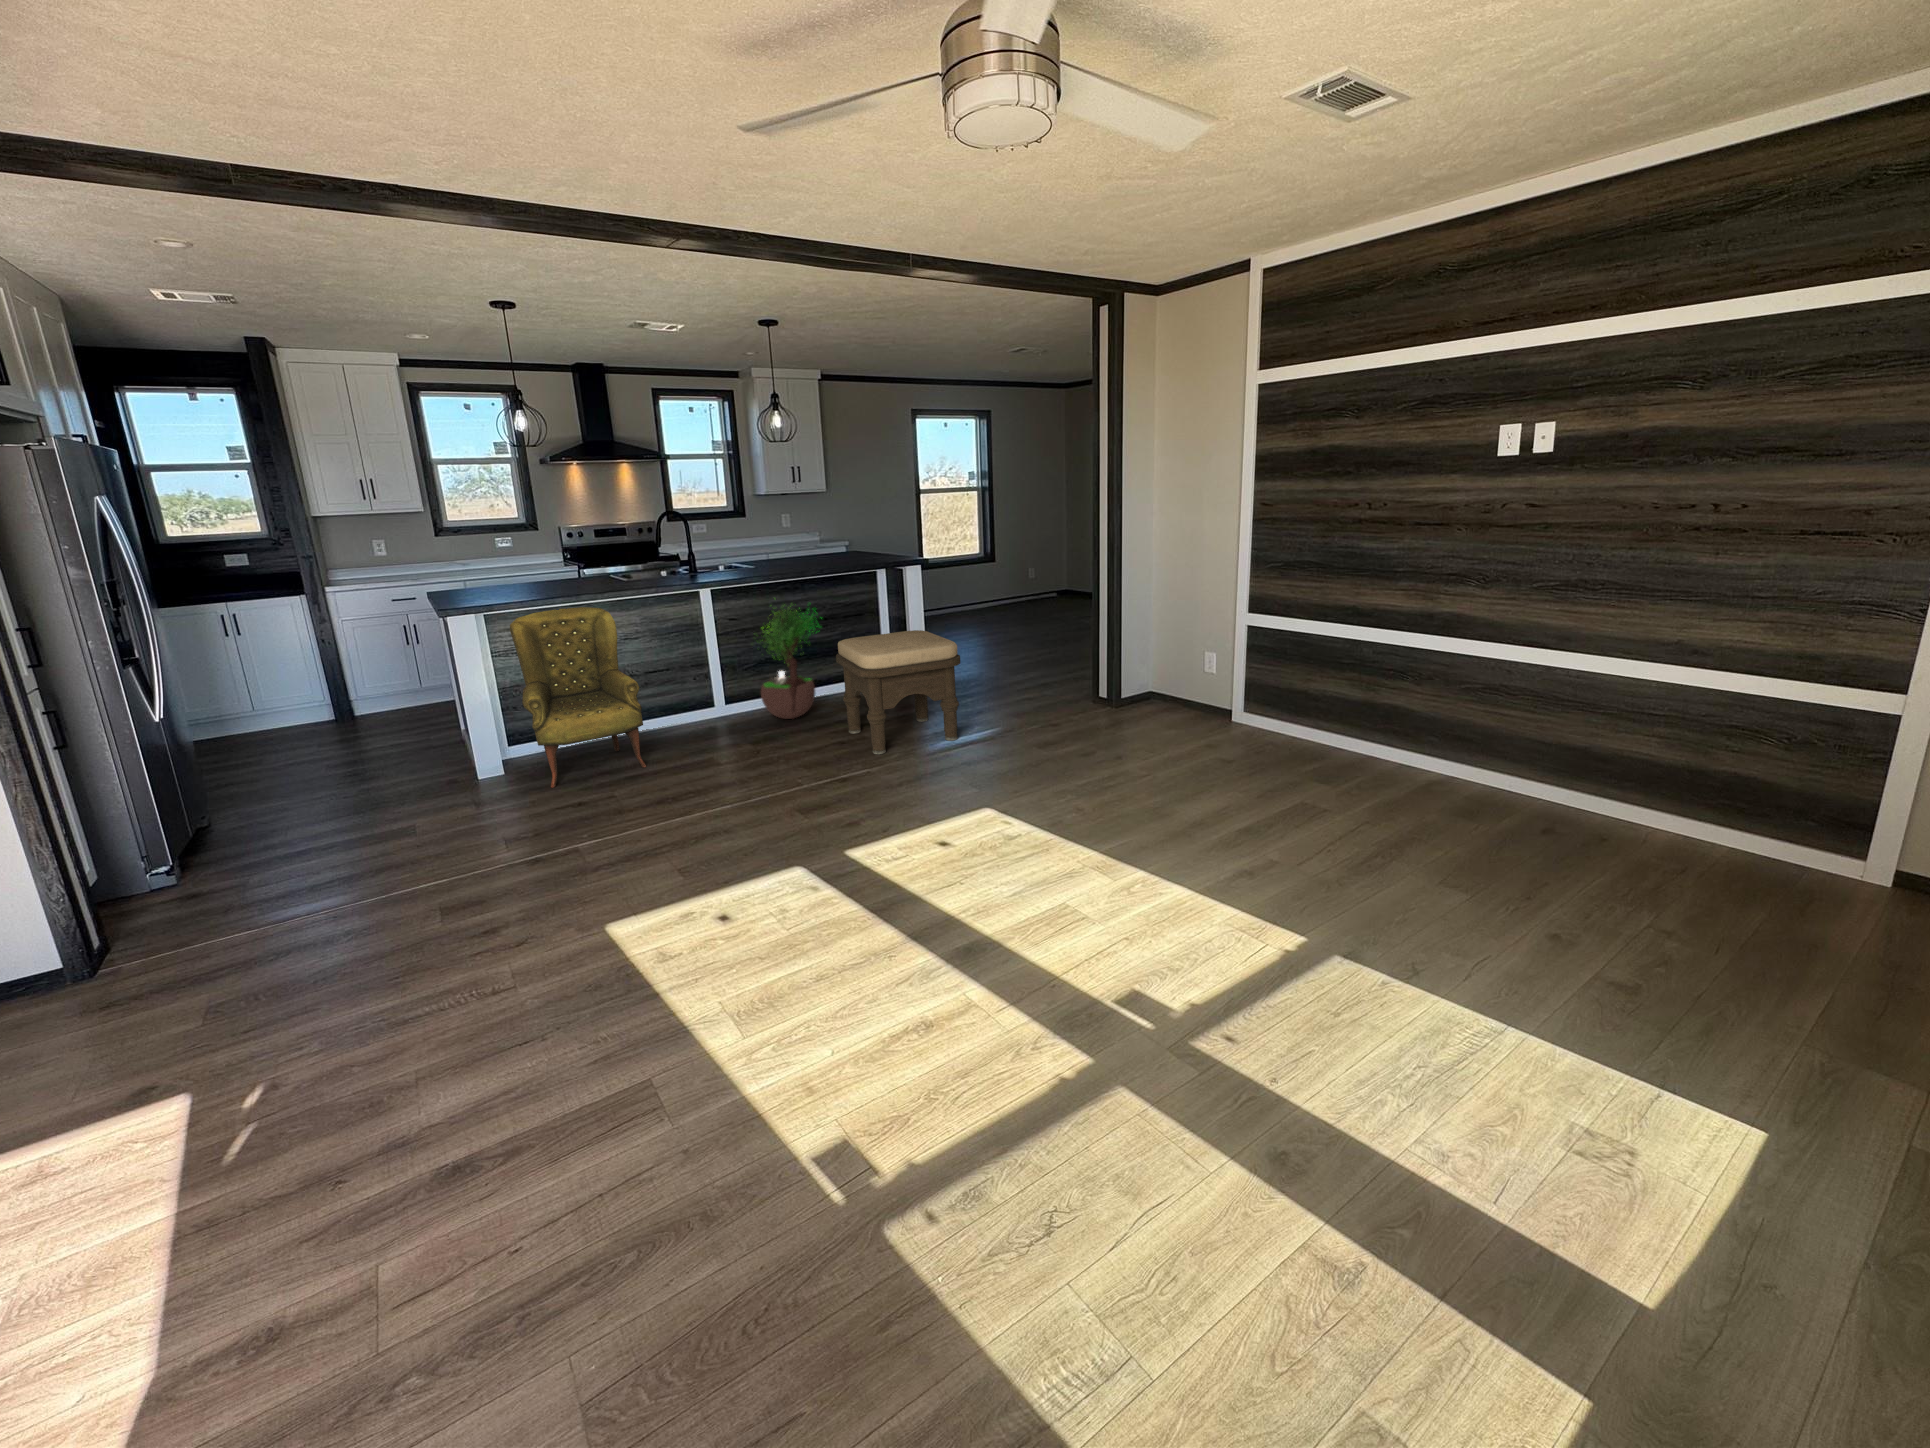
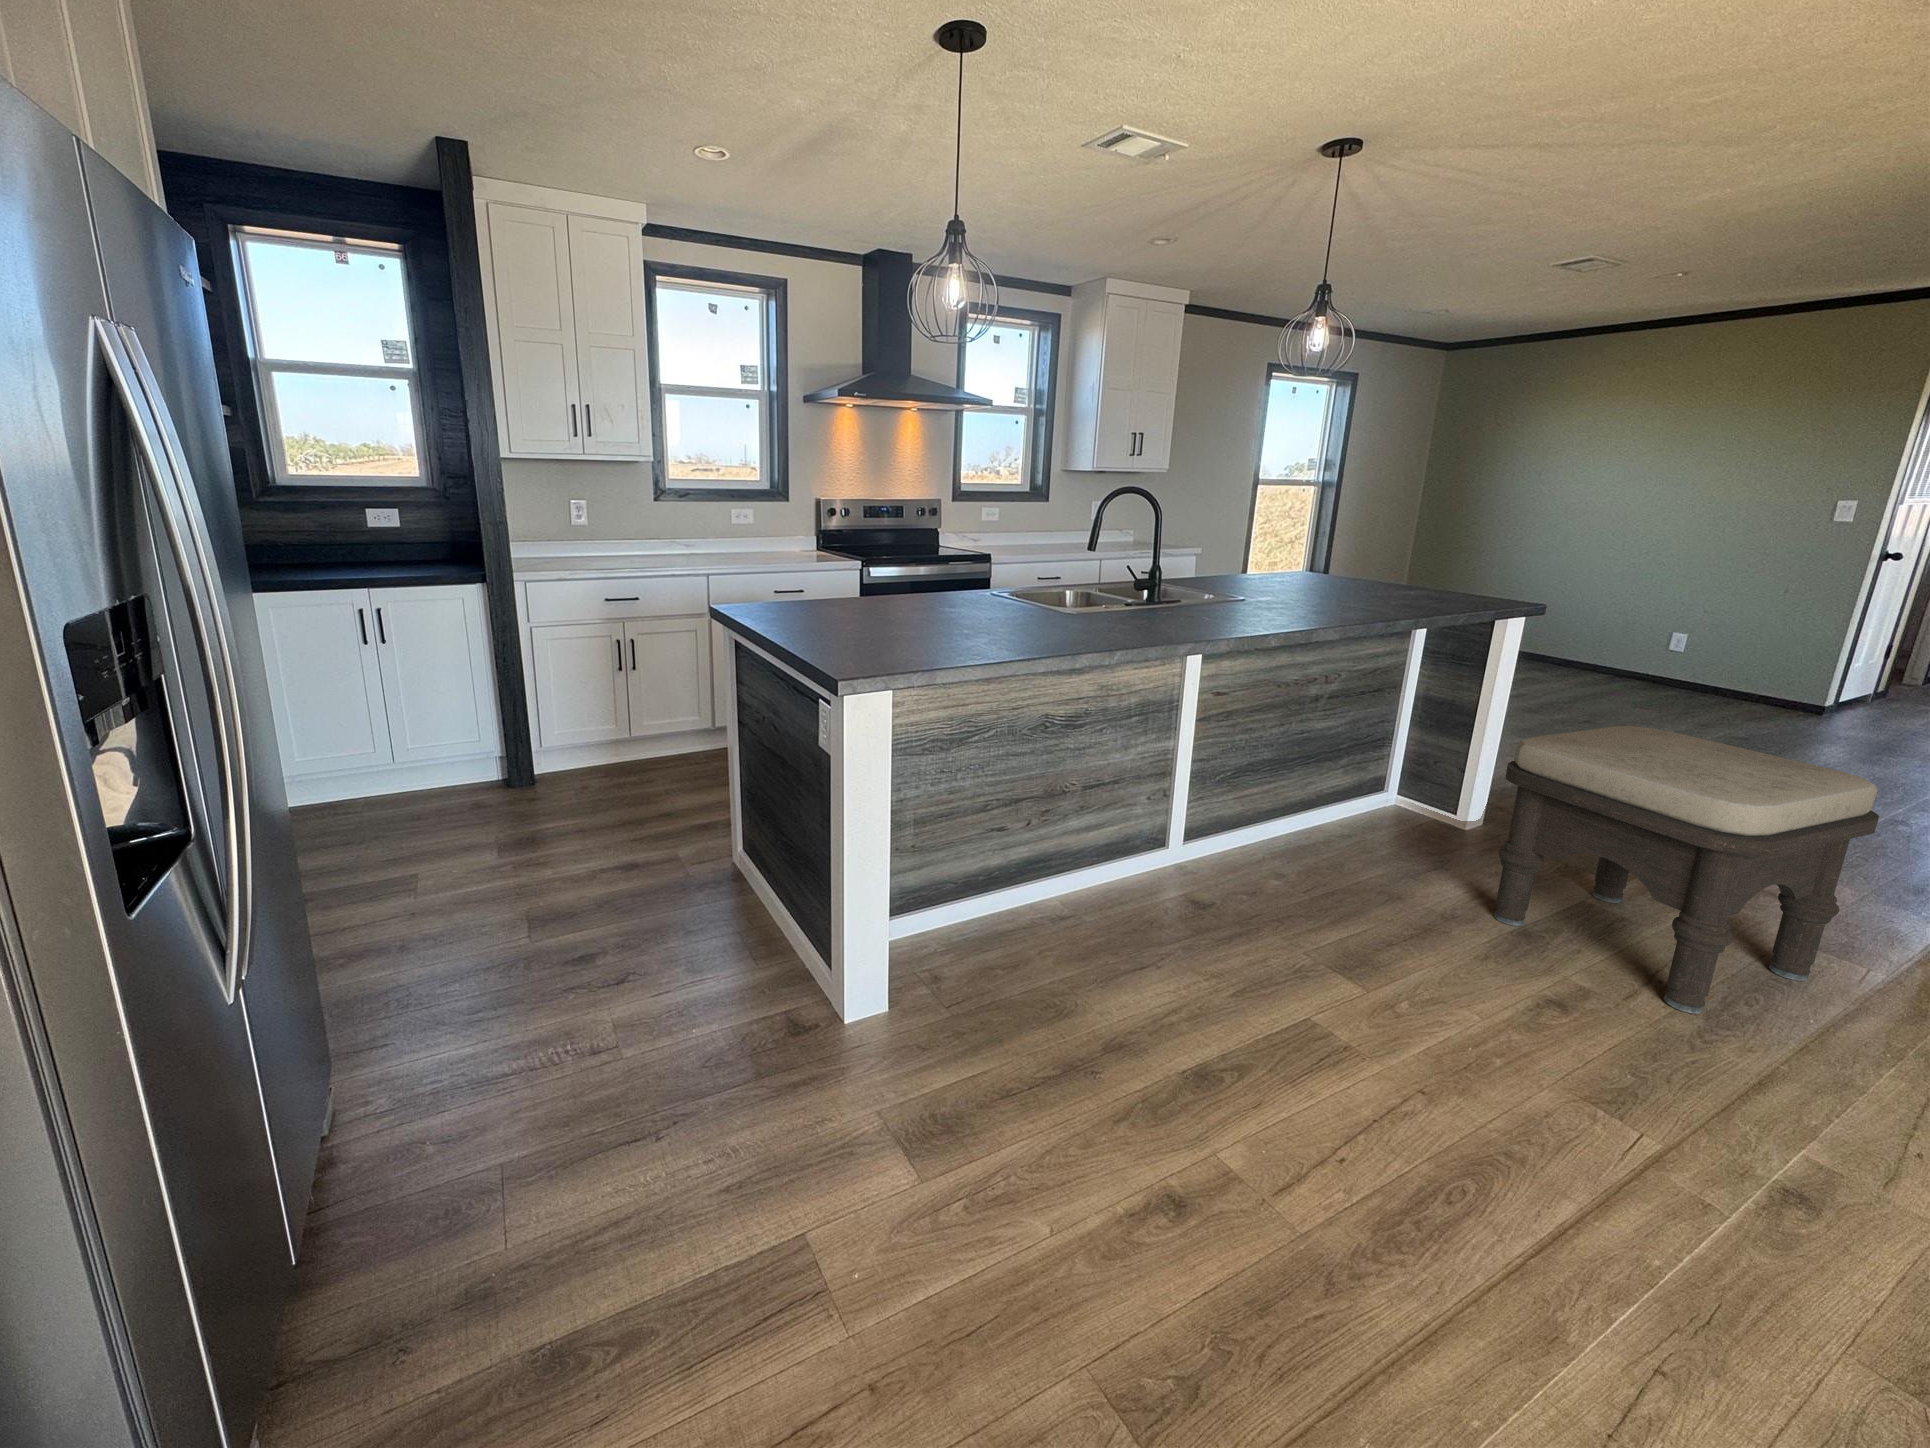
potted tree: present [759,598,822,719] -> none [1260,643,1432,865]
armchair: present [510,607,646,788] -> none [919,643,1183,1043]

